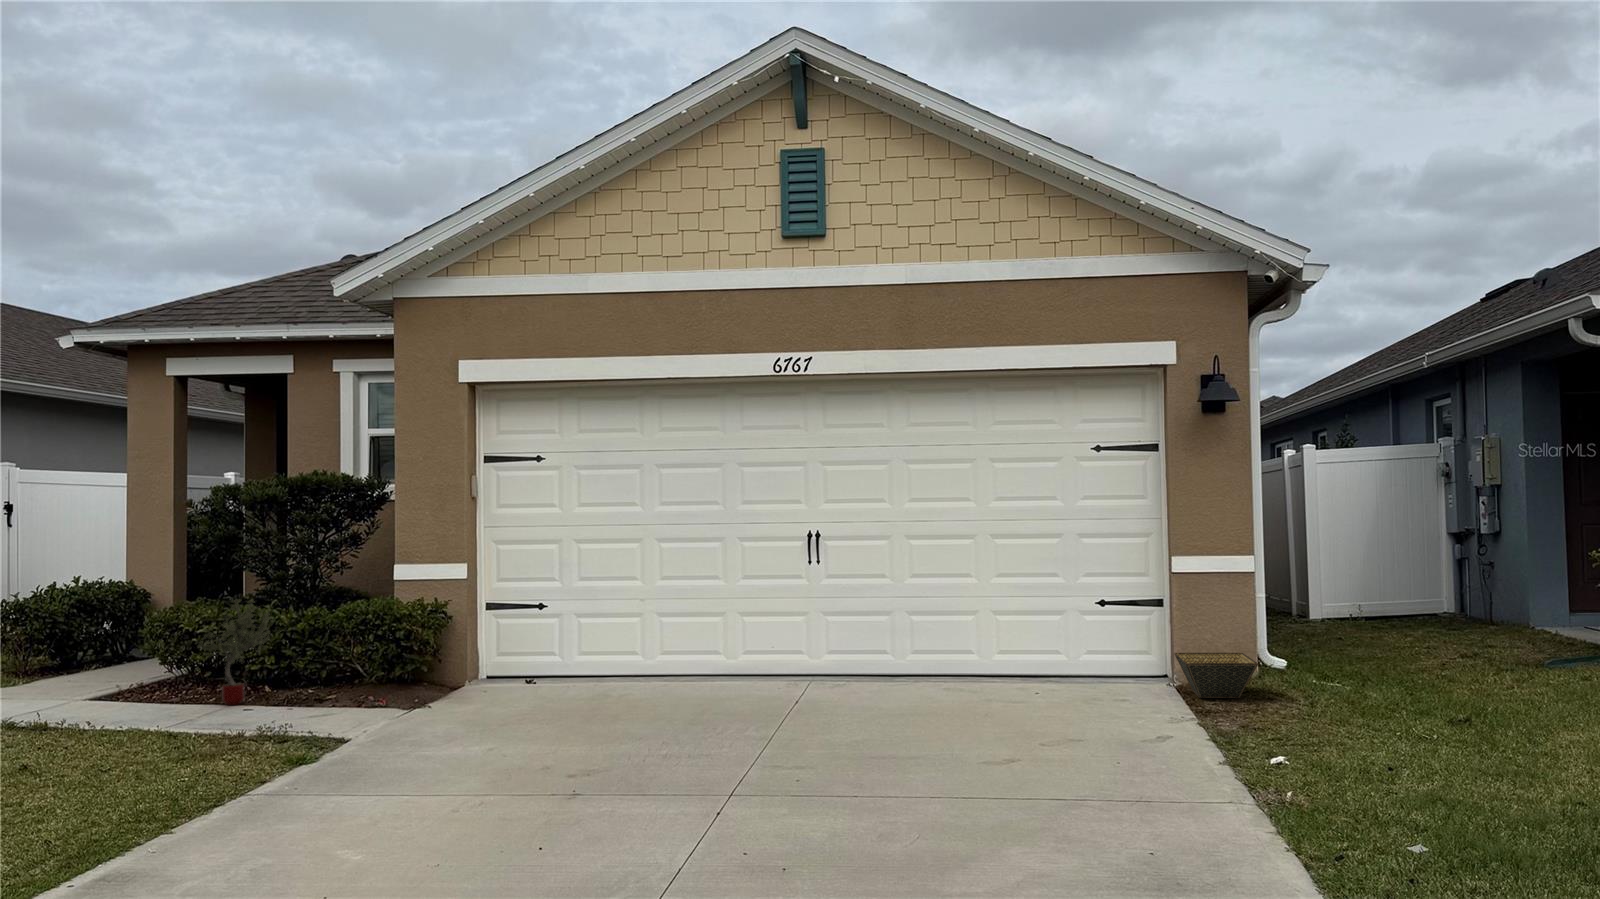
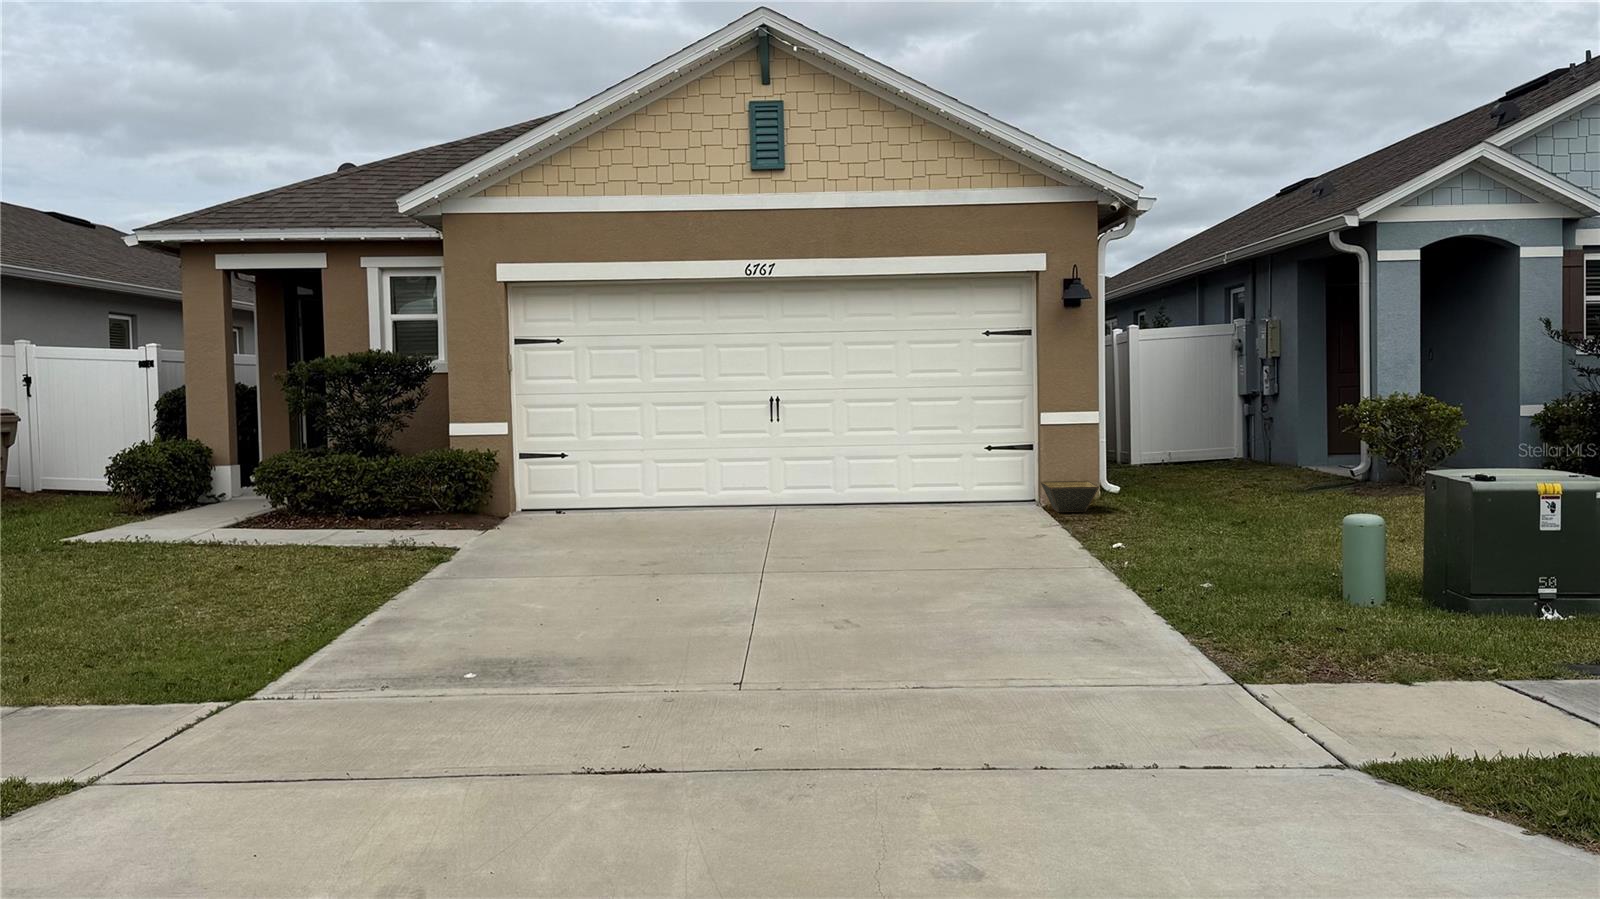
potted tree: present [198,599,270,705] -> none [302,451,364,533]

